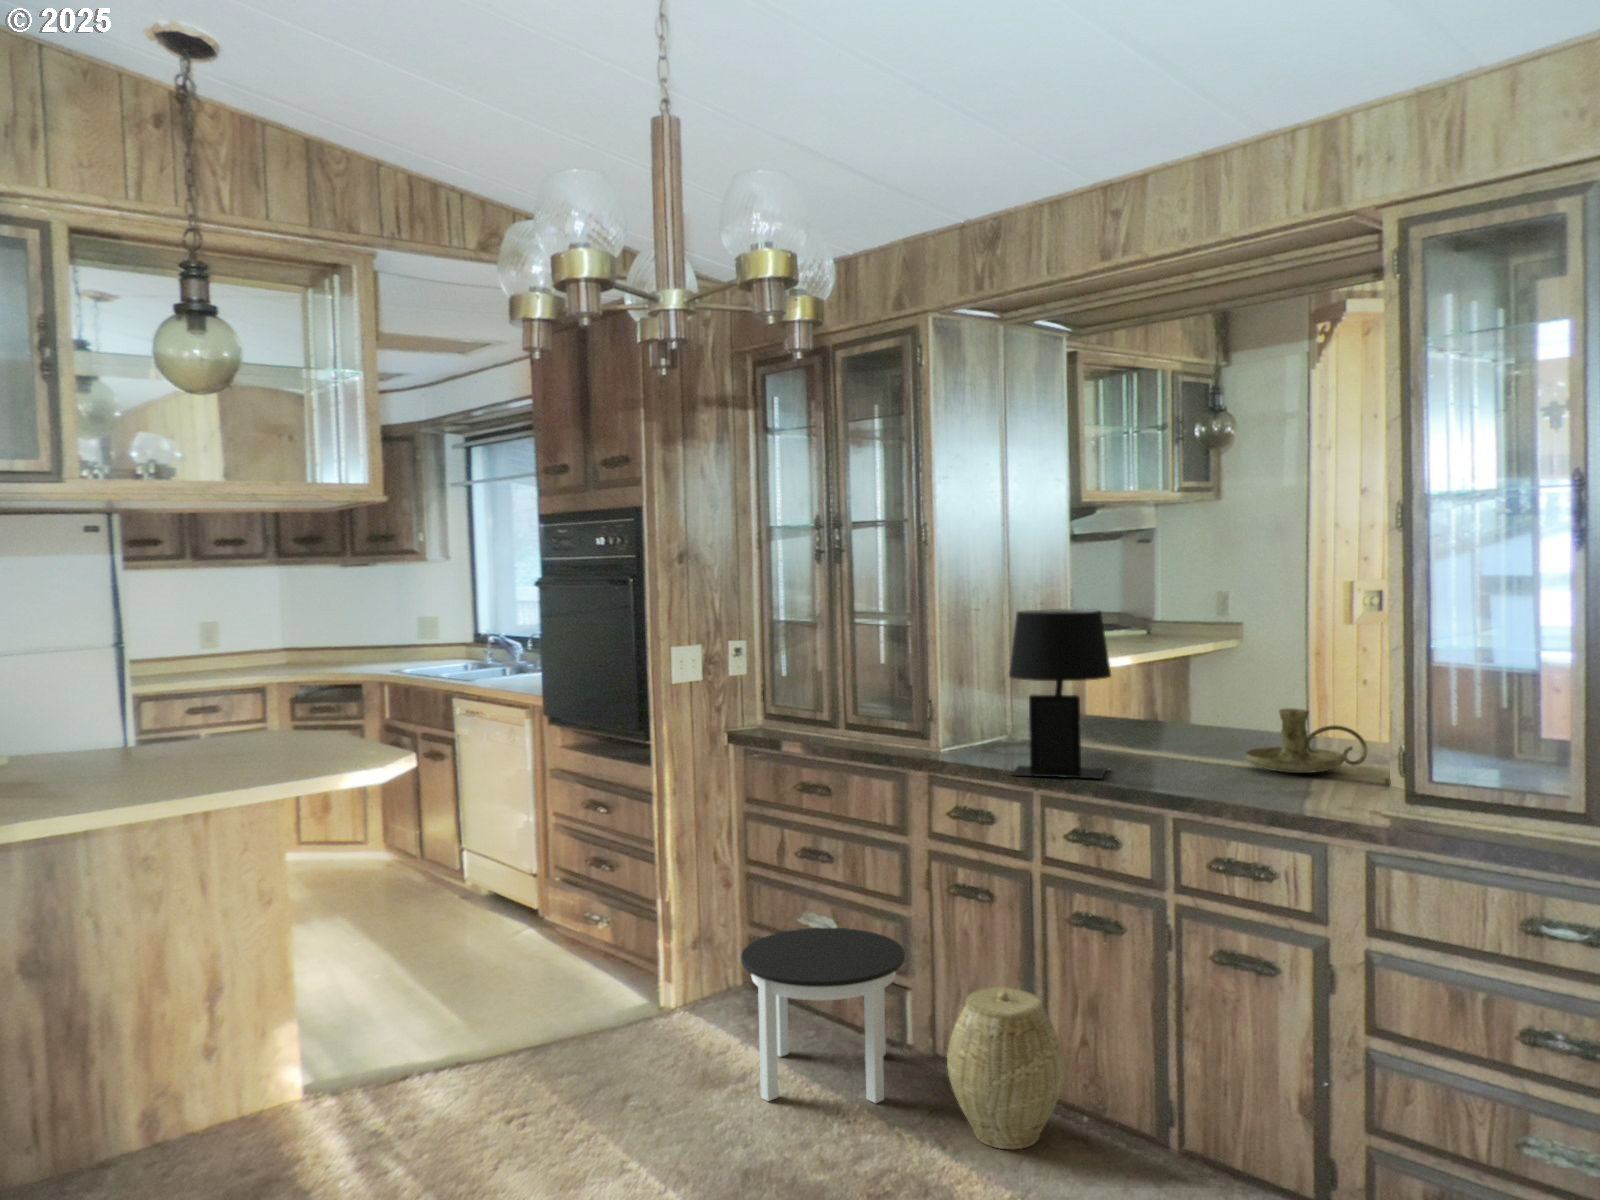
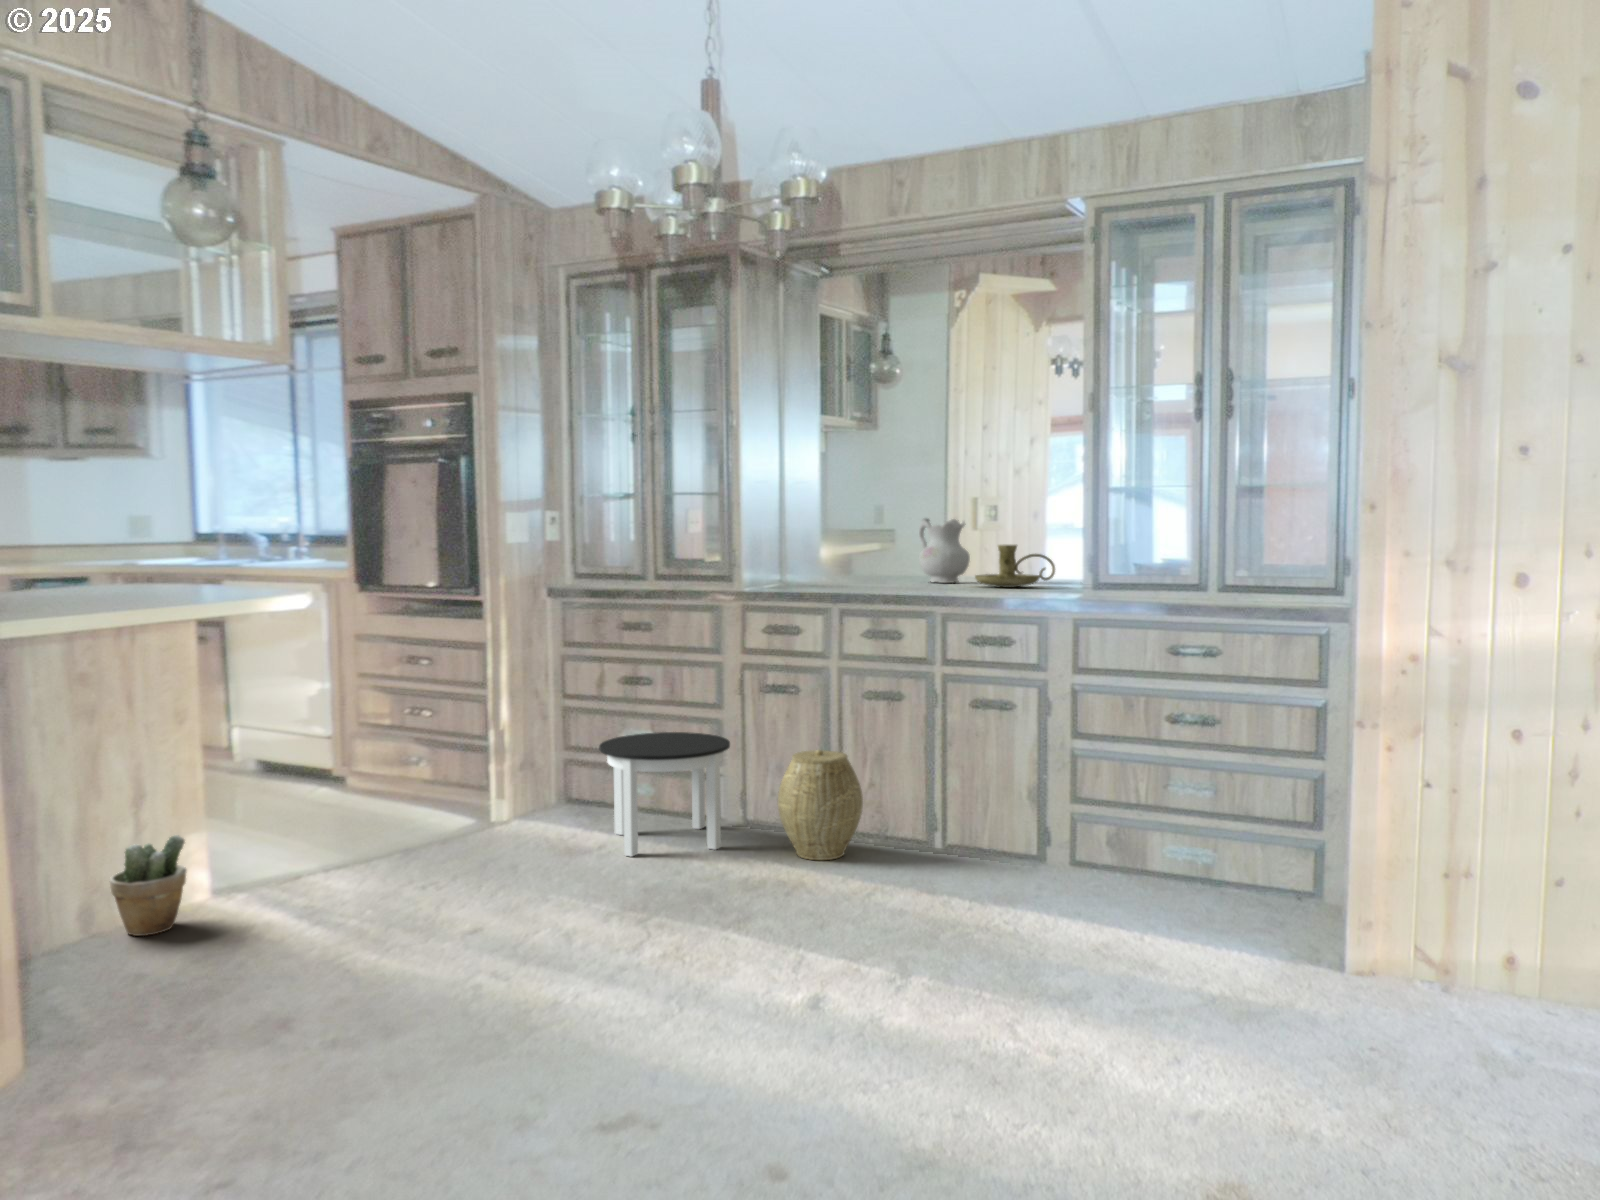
table lamp: present [1009,609,1111,779] -> none [816,469,890,590]
ceramic pitcher: none [1180,657,1254,752] -> present [919,518,970,583]
potted plant: none [169,1046,252,1160] -> present [110,835,187,936]

